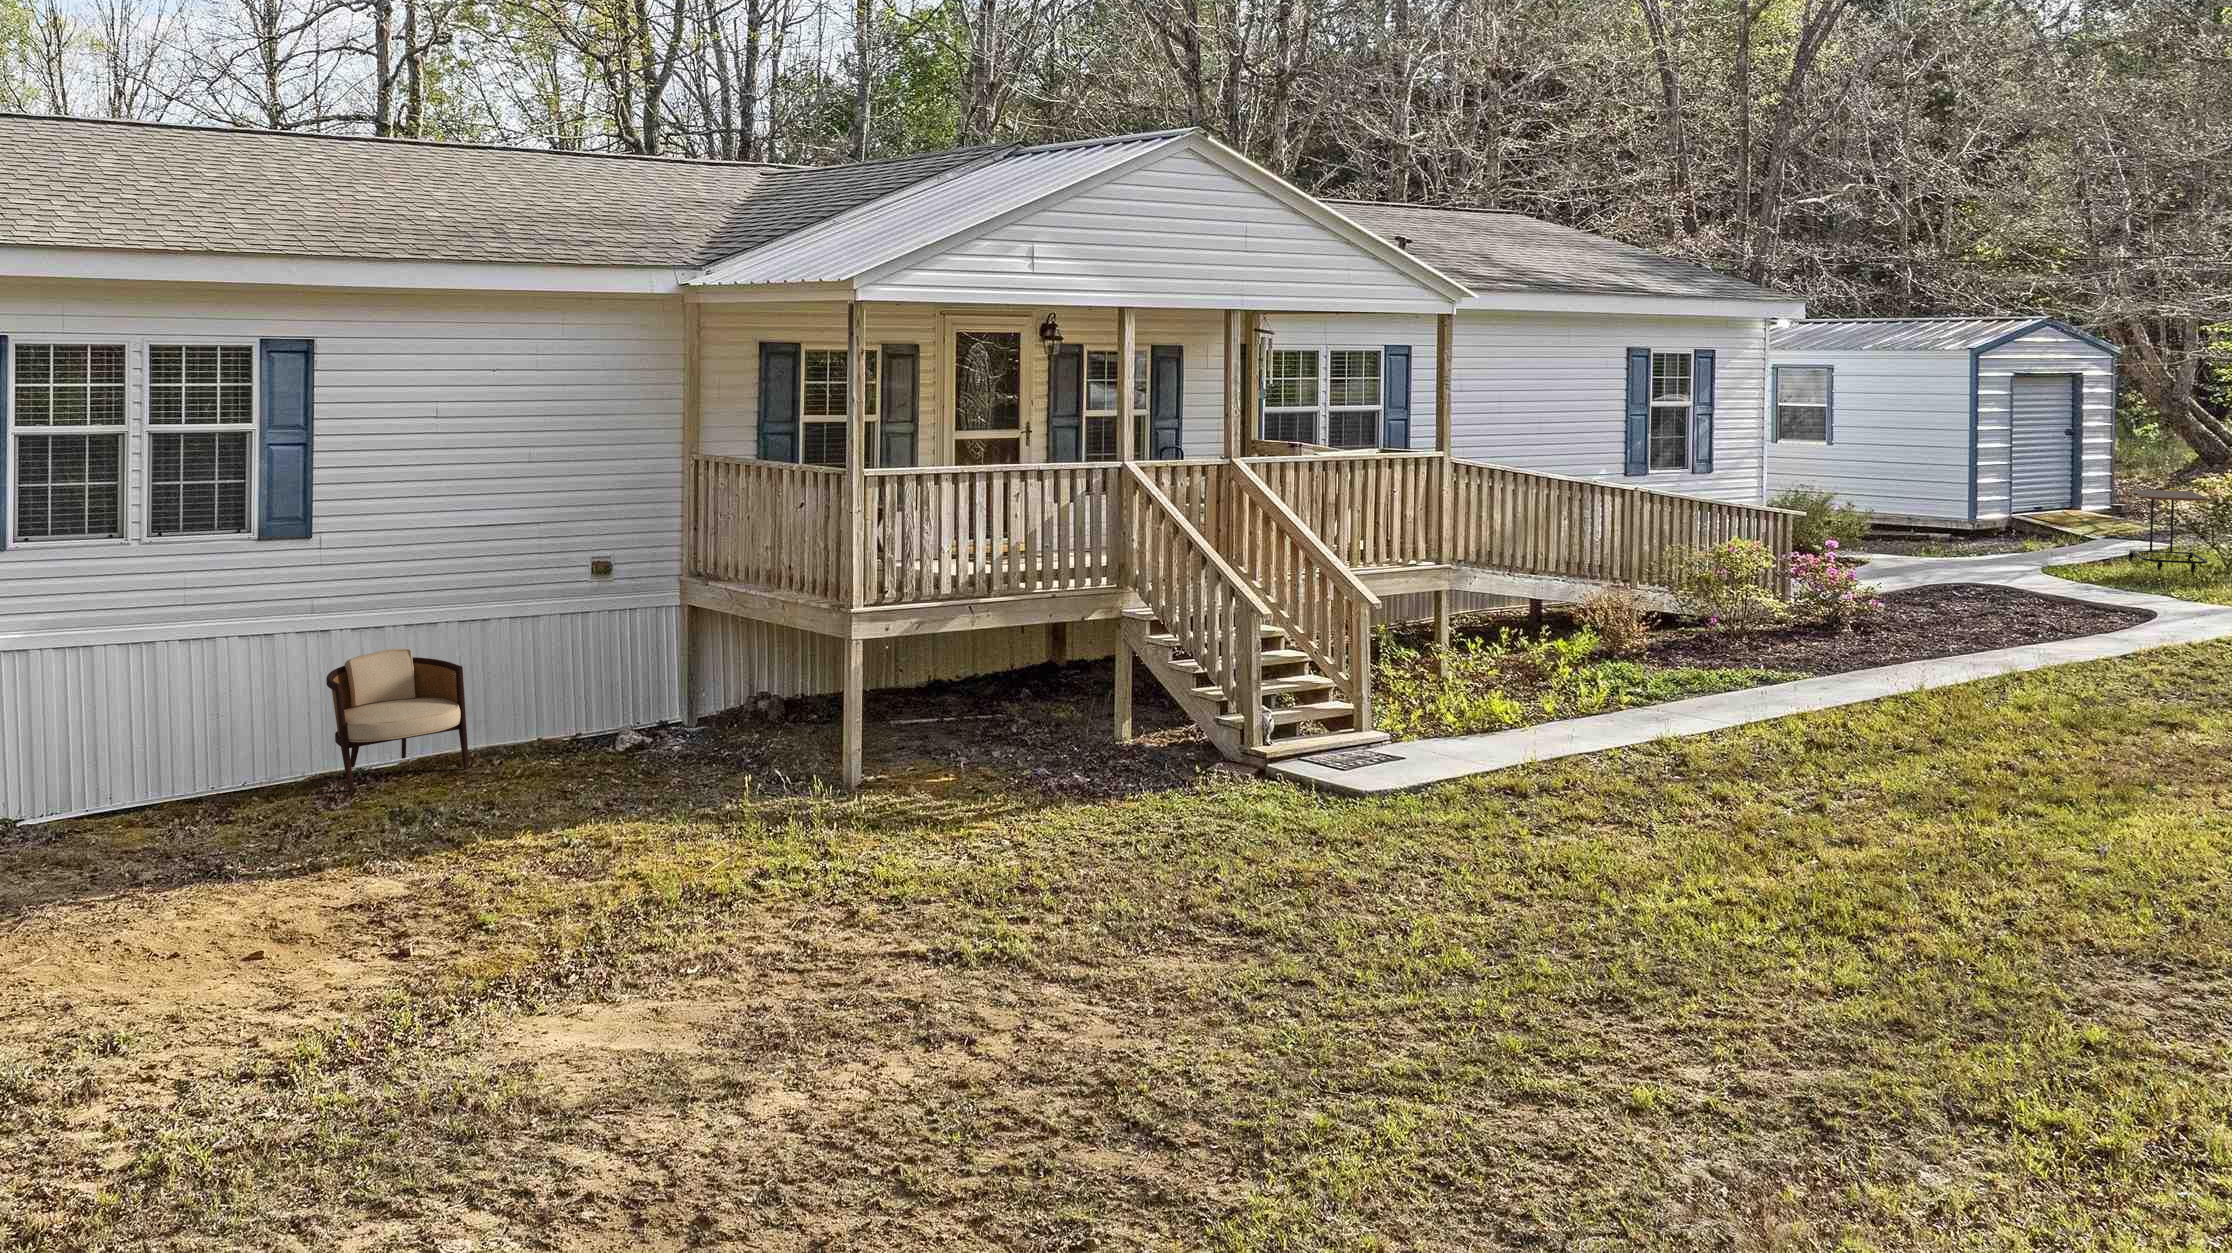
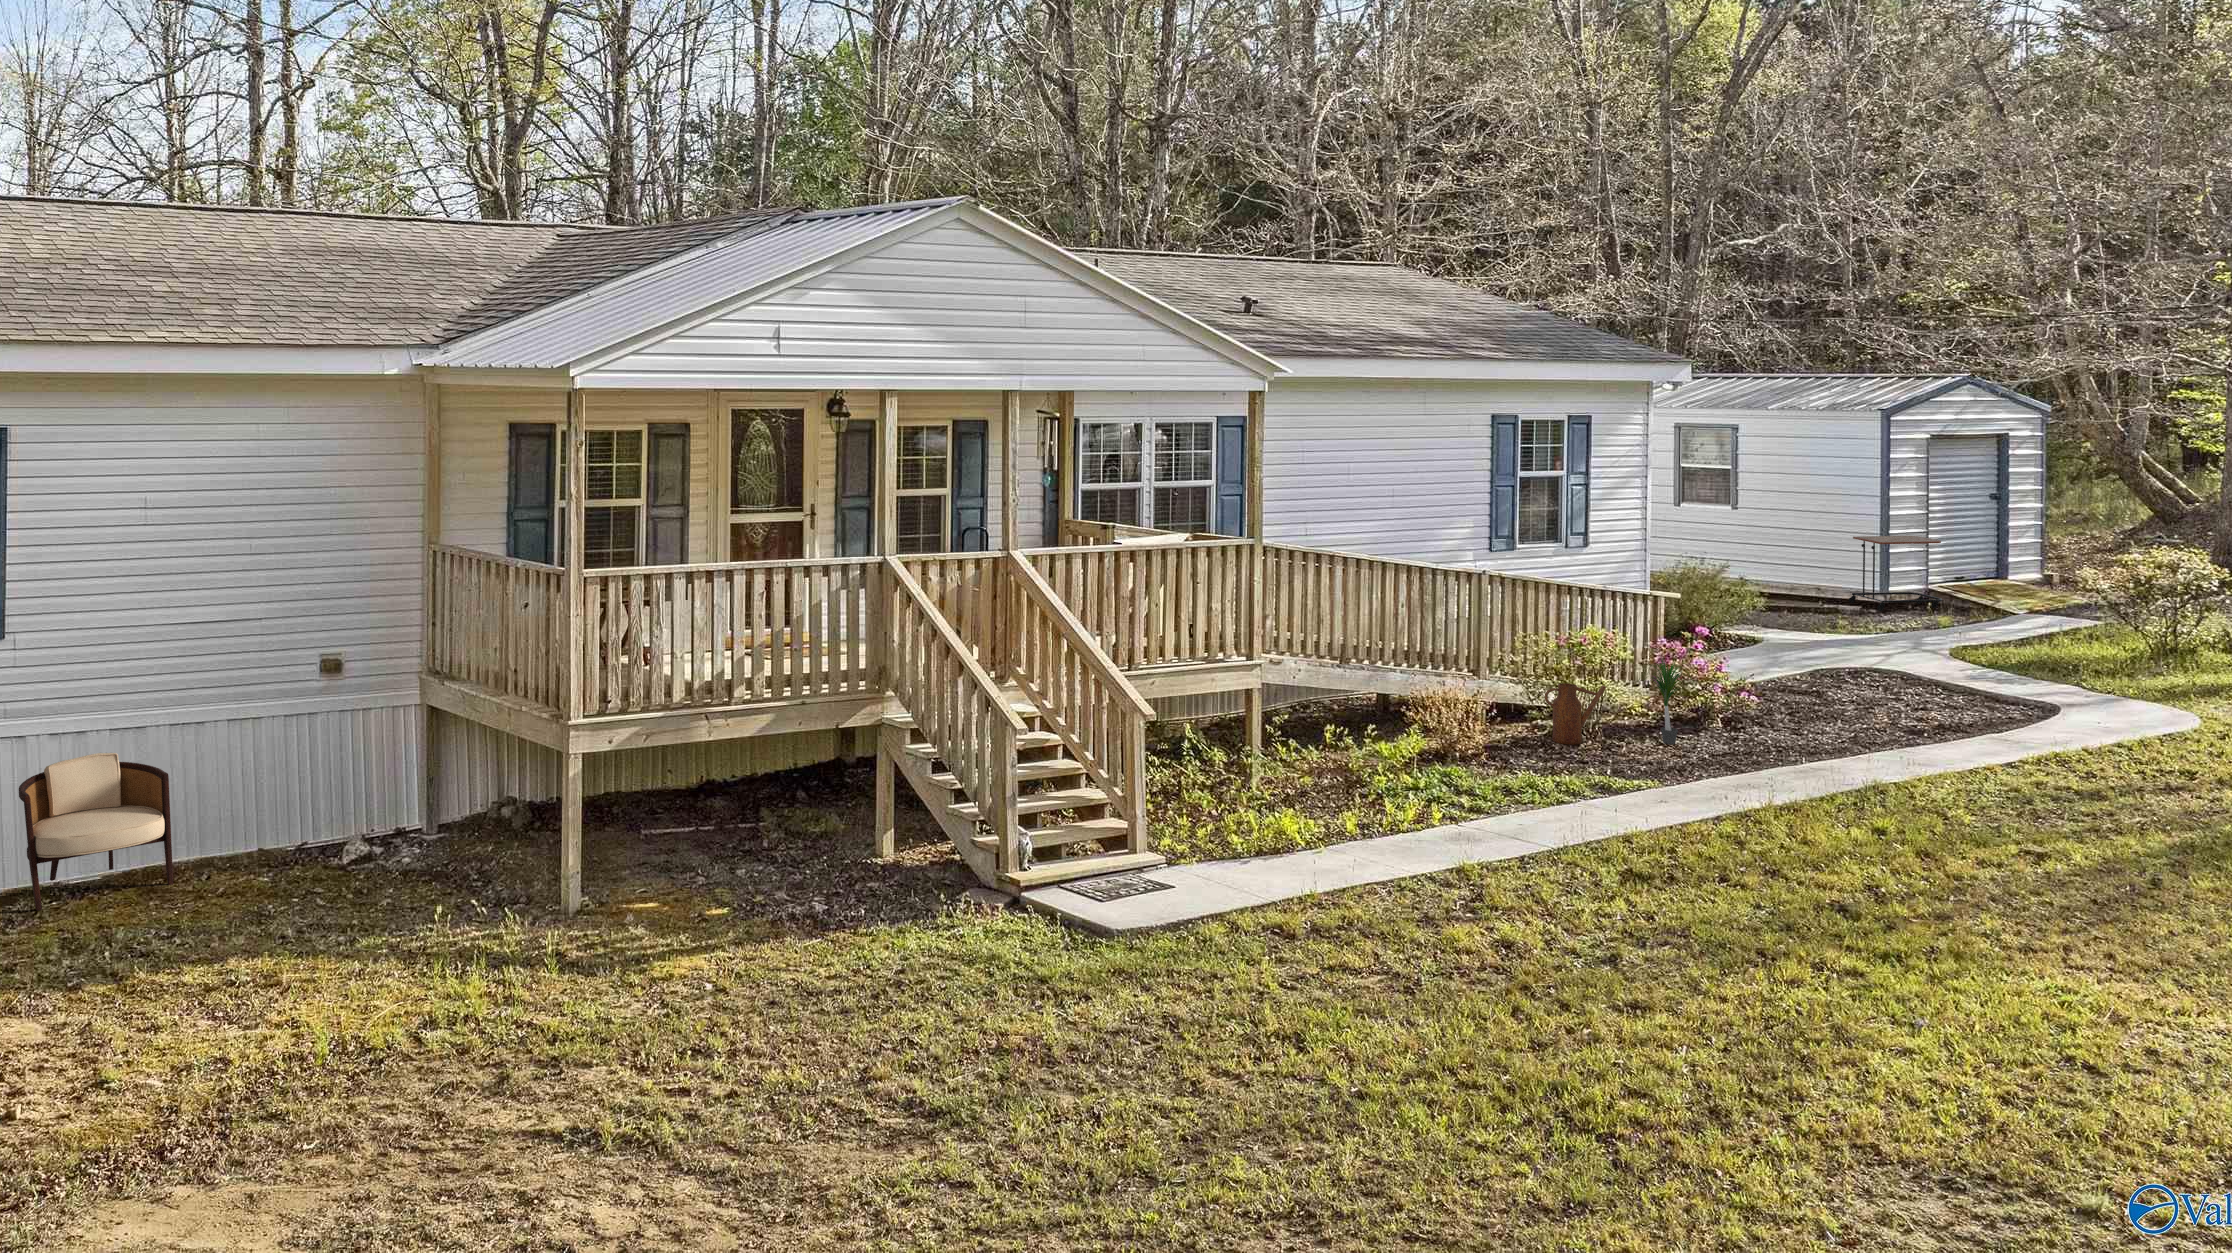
side table: present [2129,490,2207,572] -> present [1849,536,1942,611]
potted plant: none [1782,557,1843,643] -> present [1646,659,1692,744]
watering can: none [1700,589,1757,644] -> present [1544,683,1606,745]

